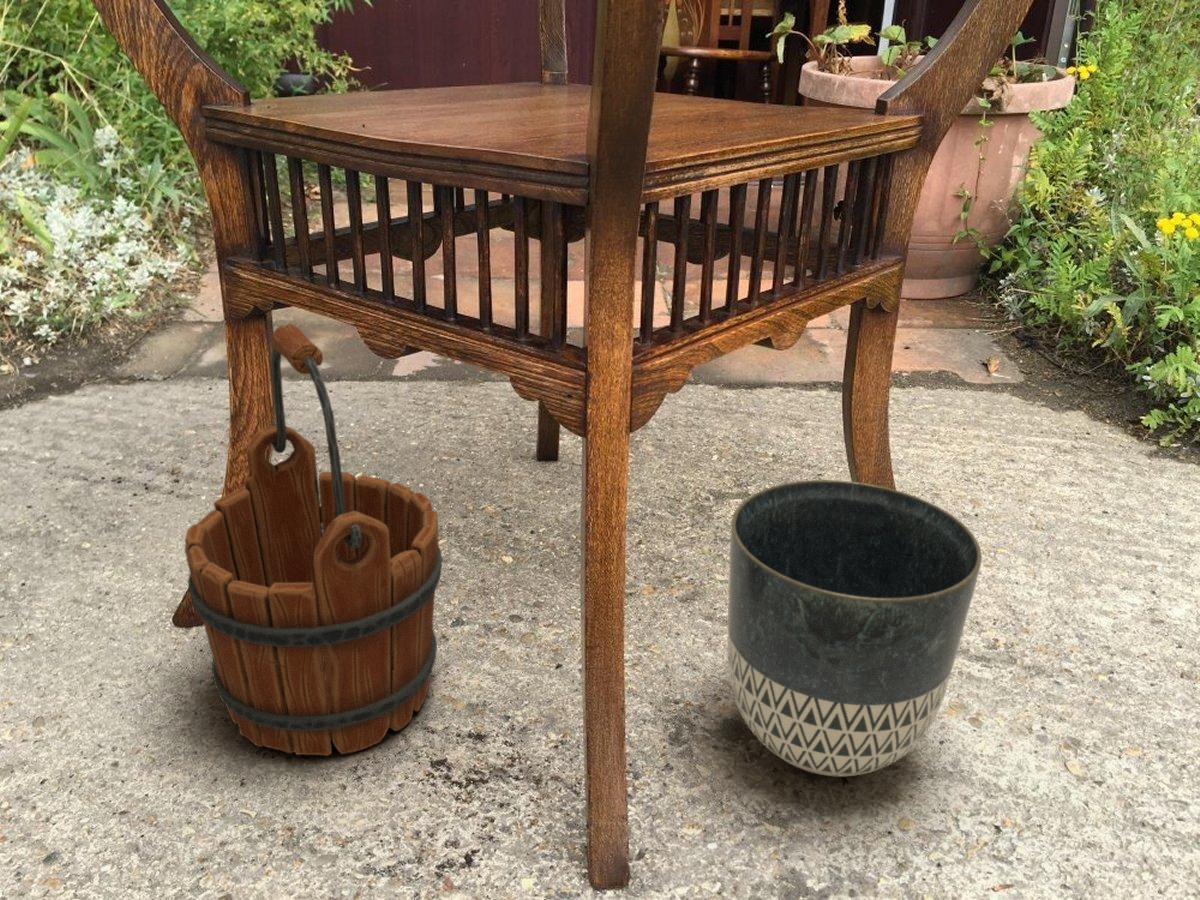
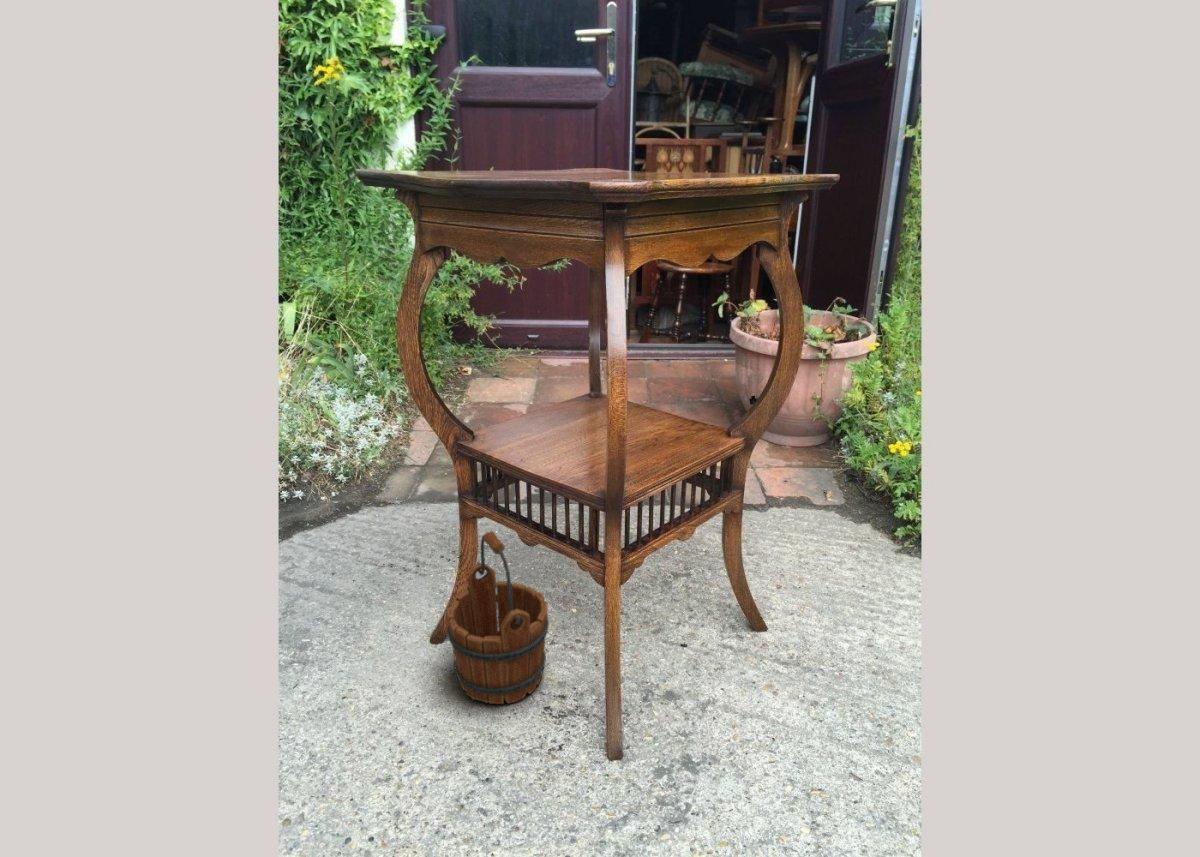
planter: present [727,480,982,777] -> none [665,591,764,717]

